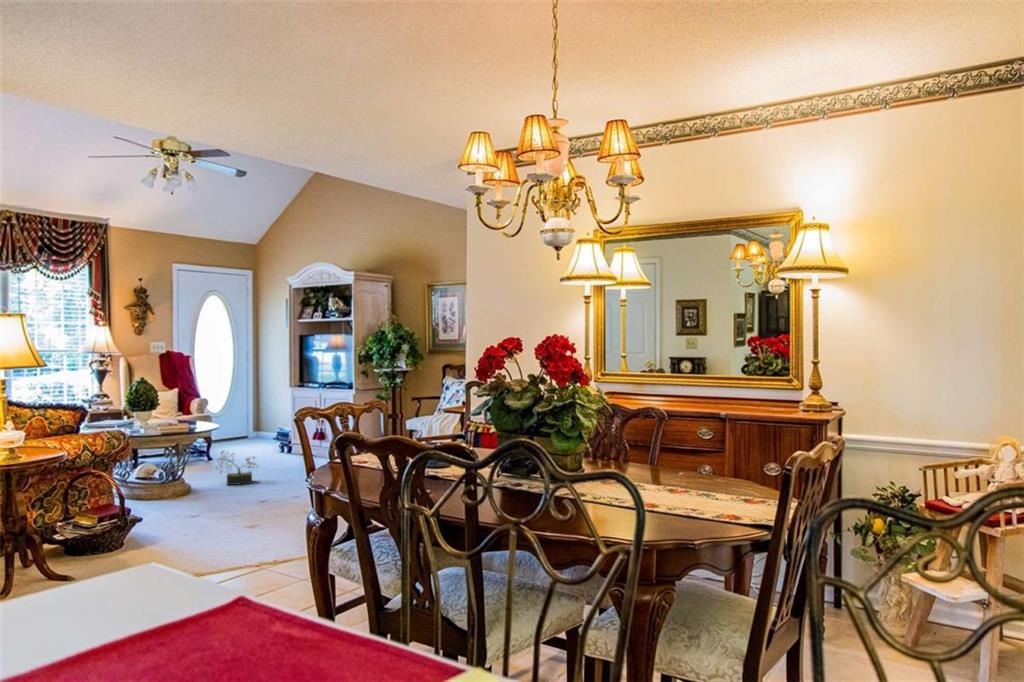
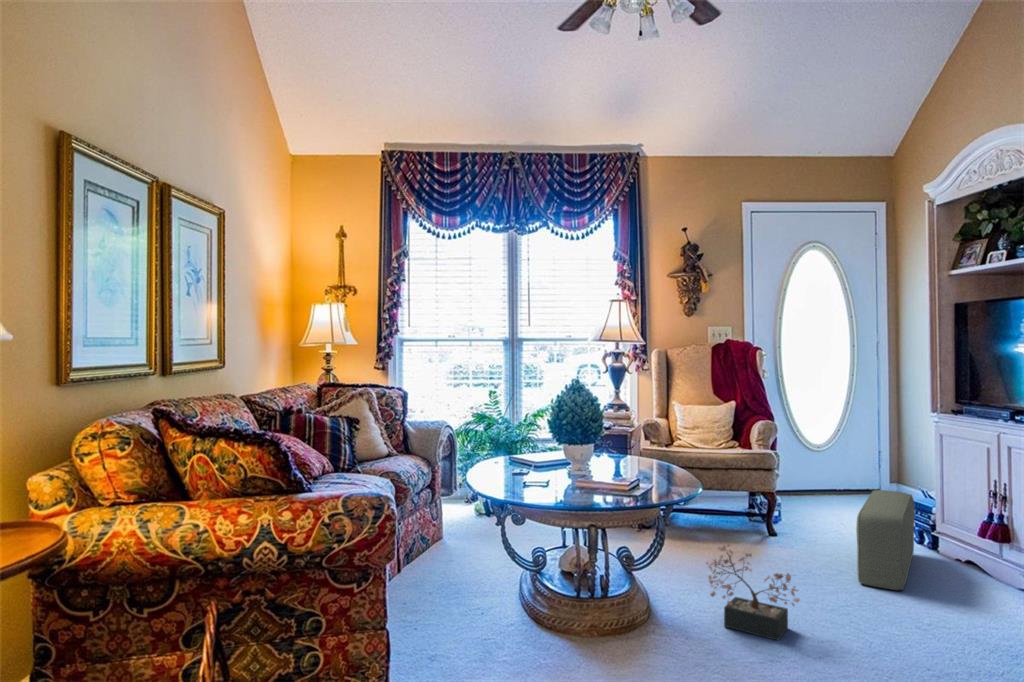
pouf: none [266,426,288,466] -> present [856,490,915,590]

